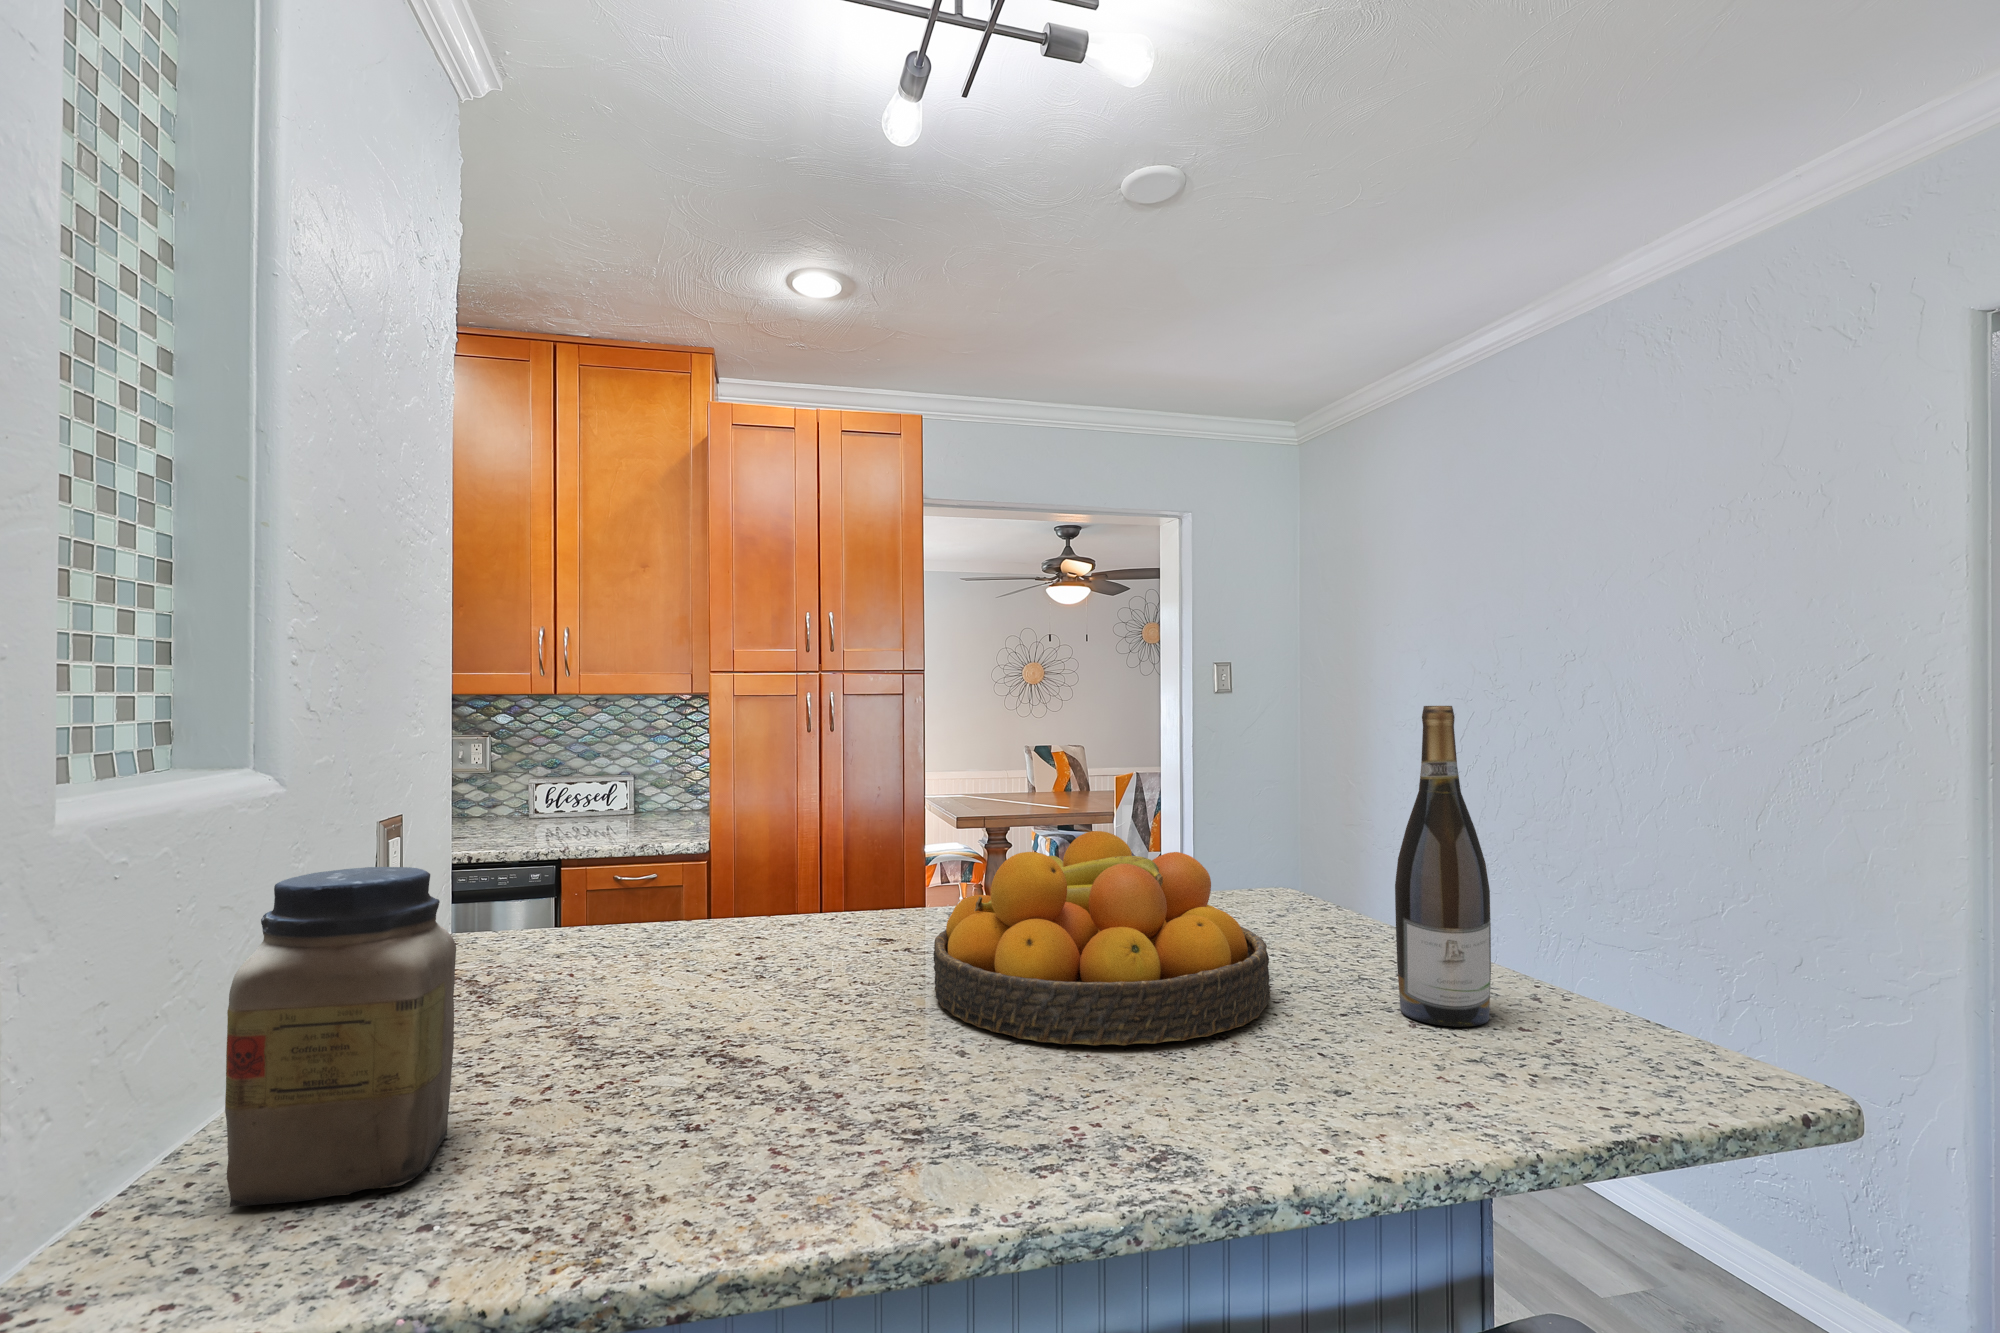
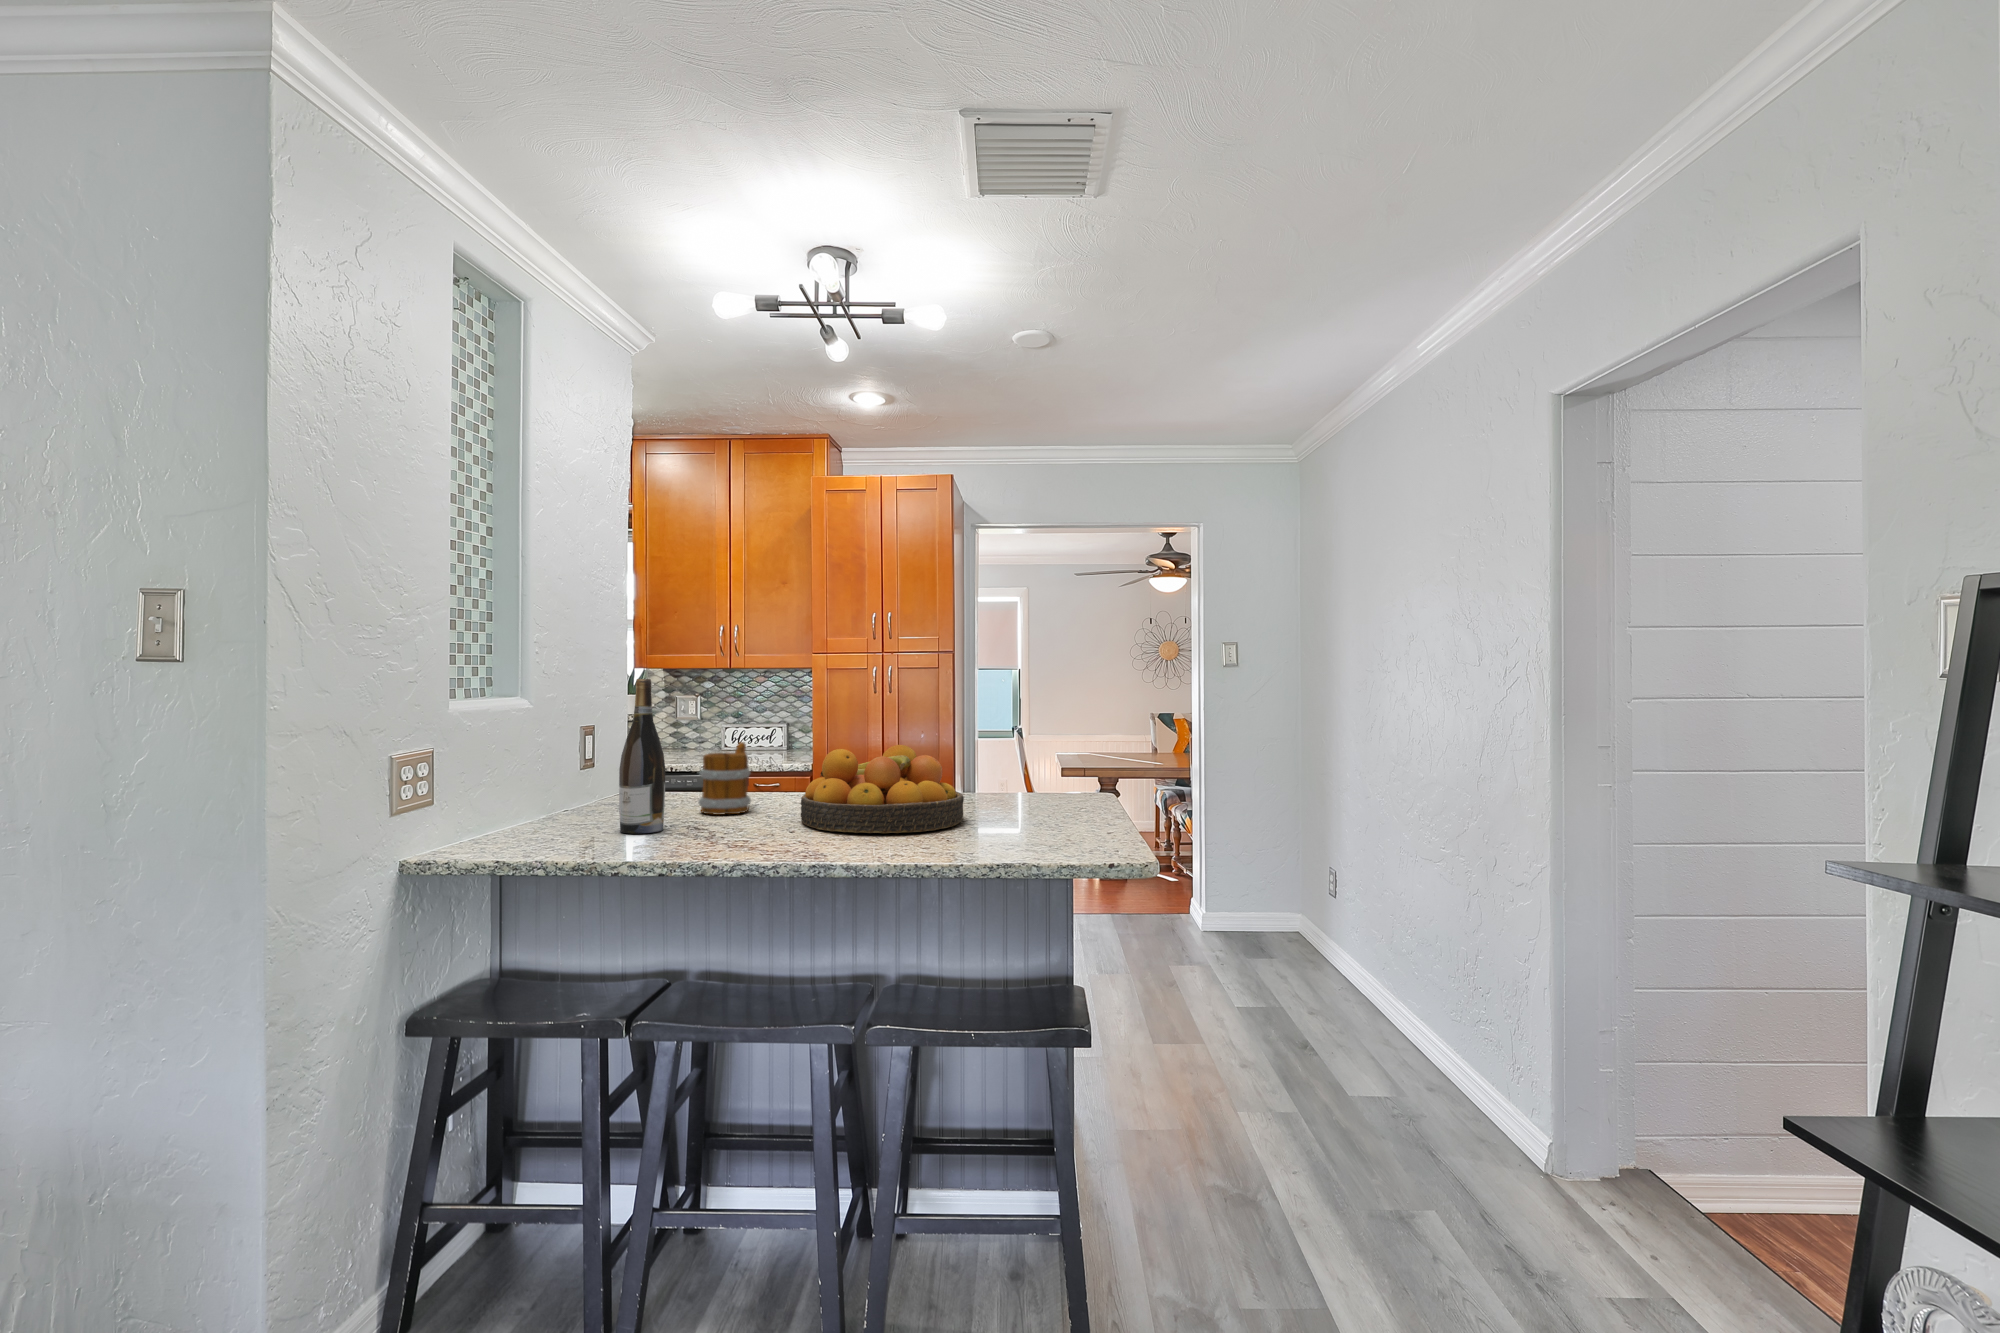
wine bottle: present [1395,706,1491,1027] -> present [619,679,665,834]
mug: none [688,838,794,1006] -> present [698,742,751,815]
jar: present [225,867,456,1207] -> none [498,733,579,842]

